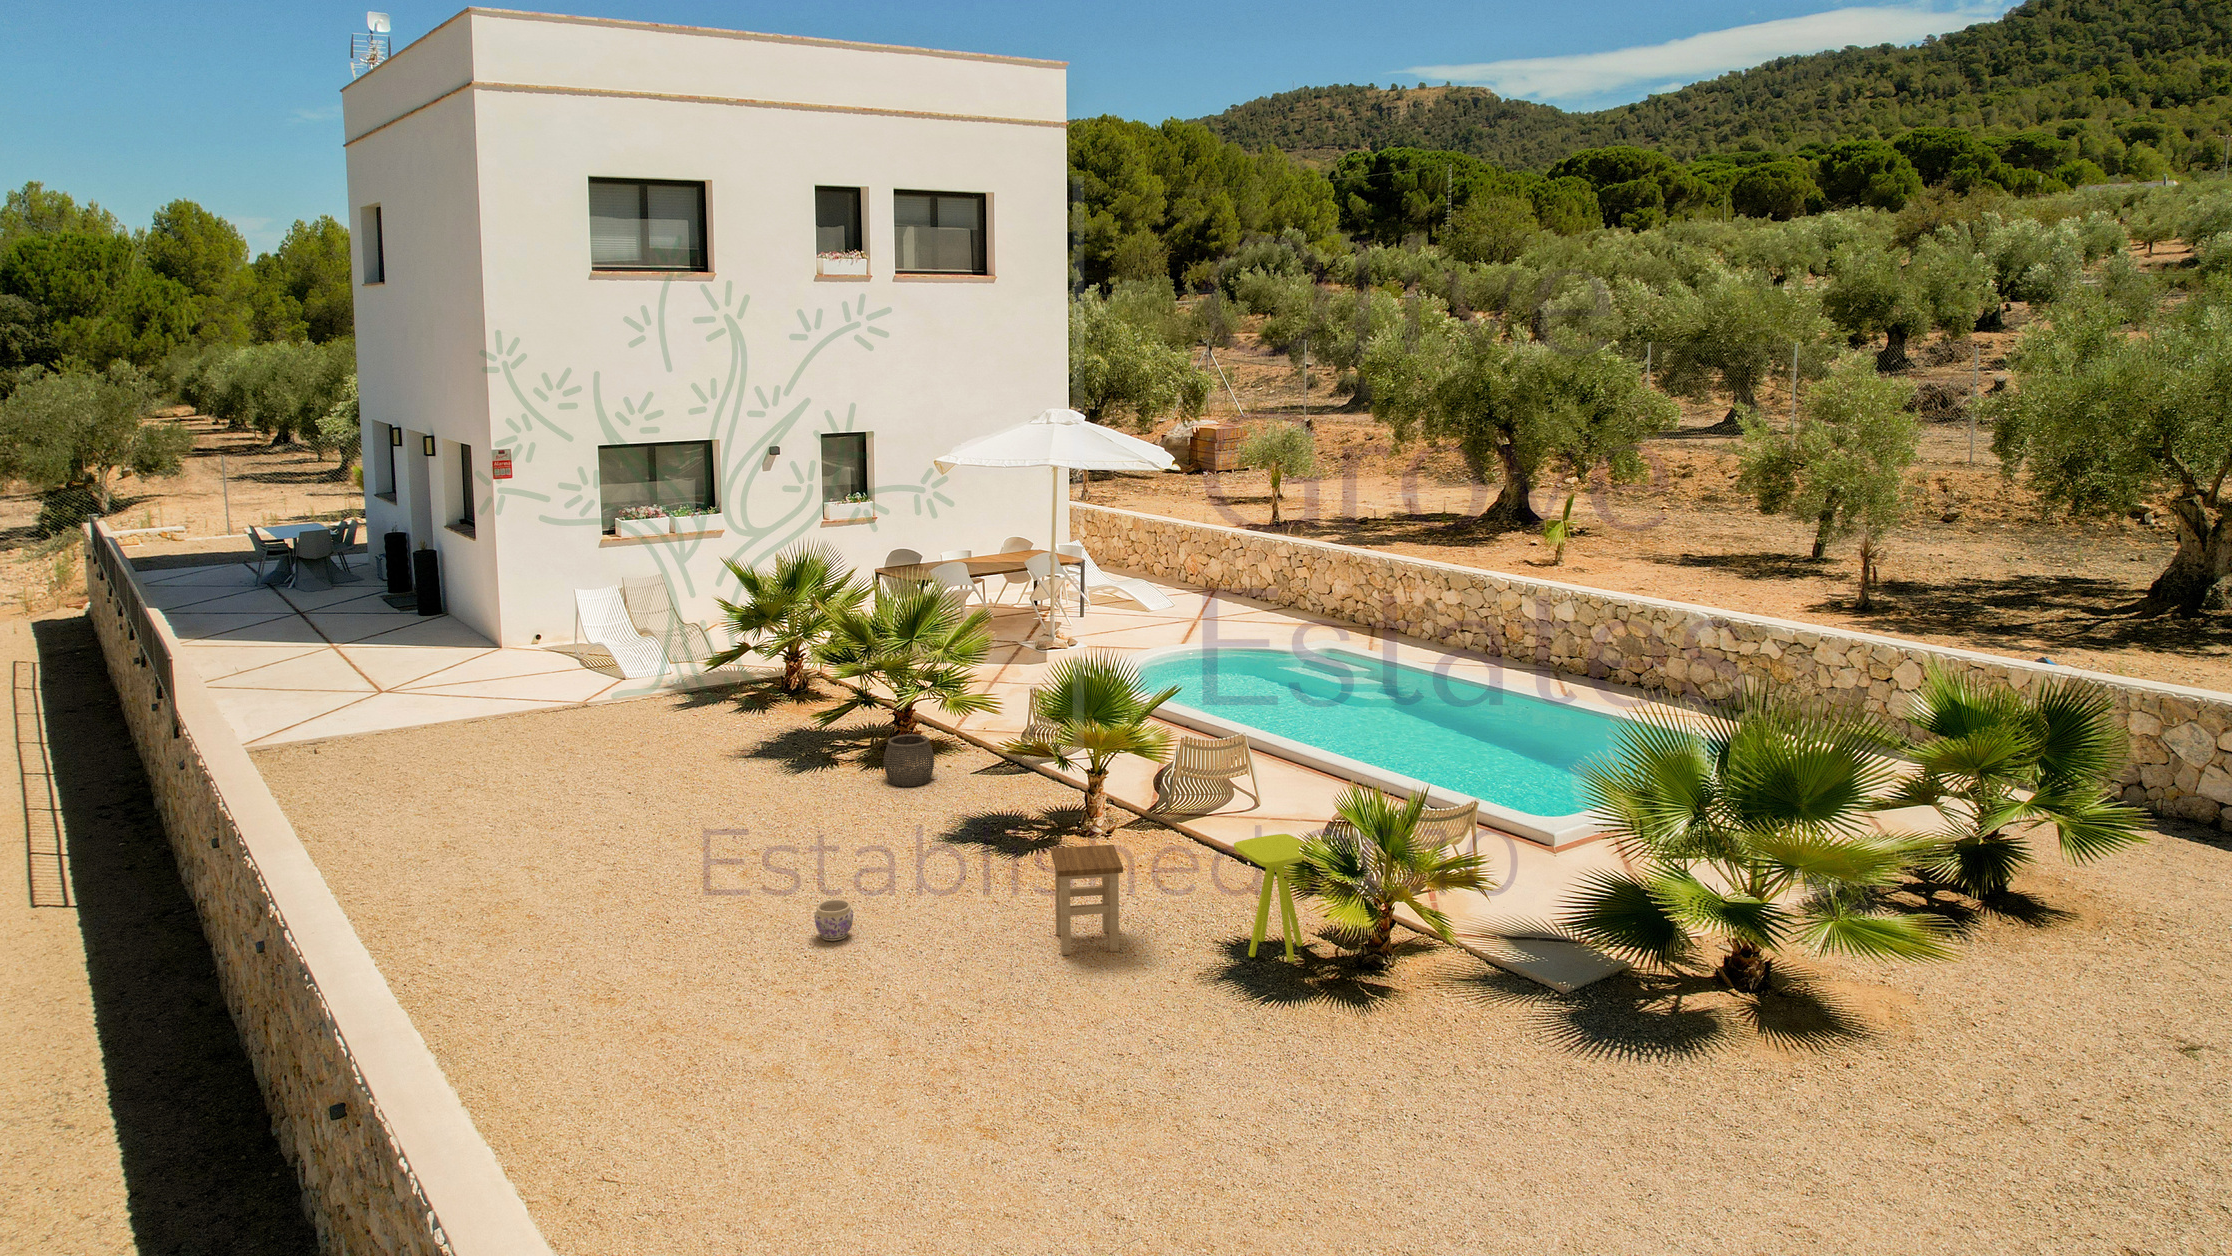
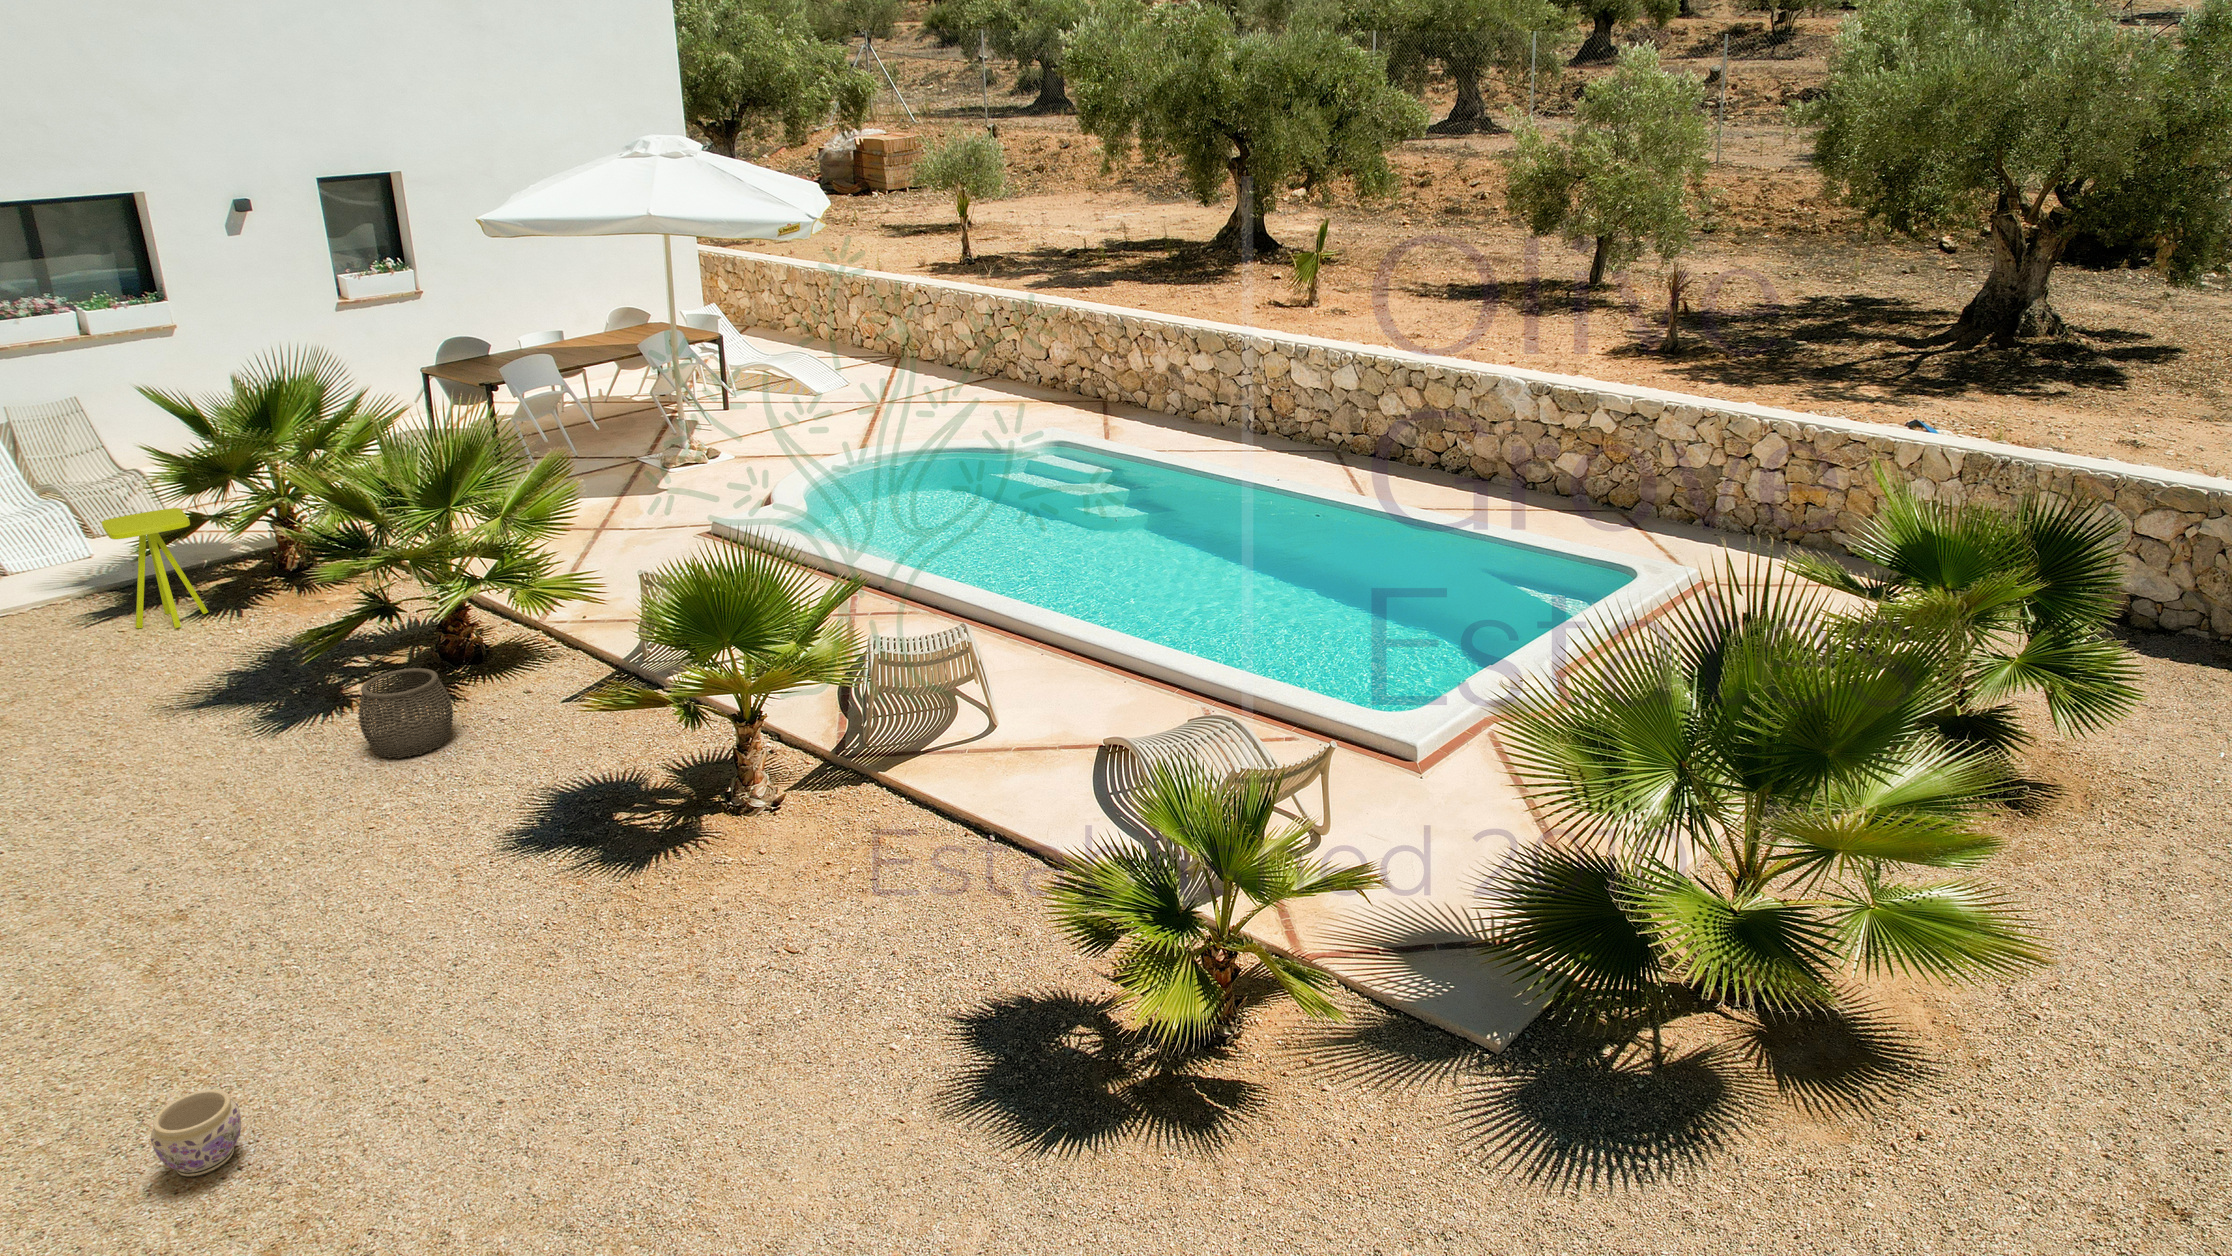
side table: present [1234,834,1304,962] -> present [102,508,208,628]
stool: present [1051,845,1123,955] -> none [627,908,771,1127]

